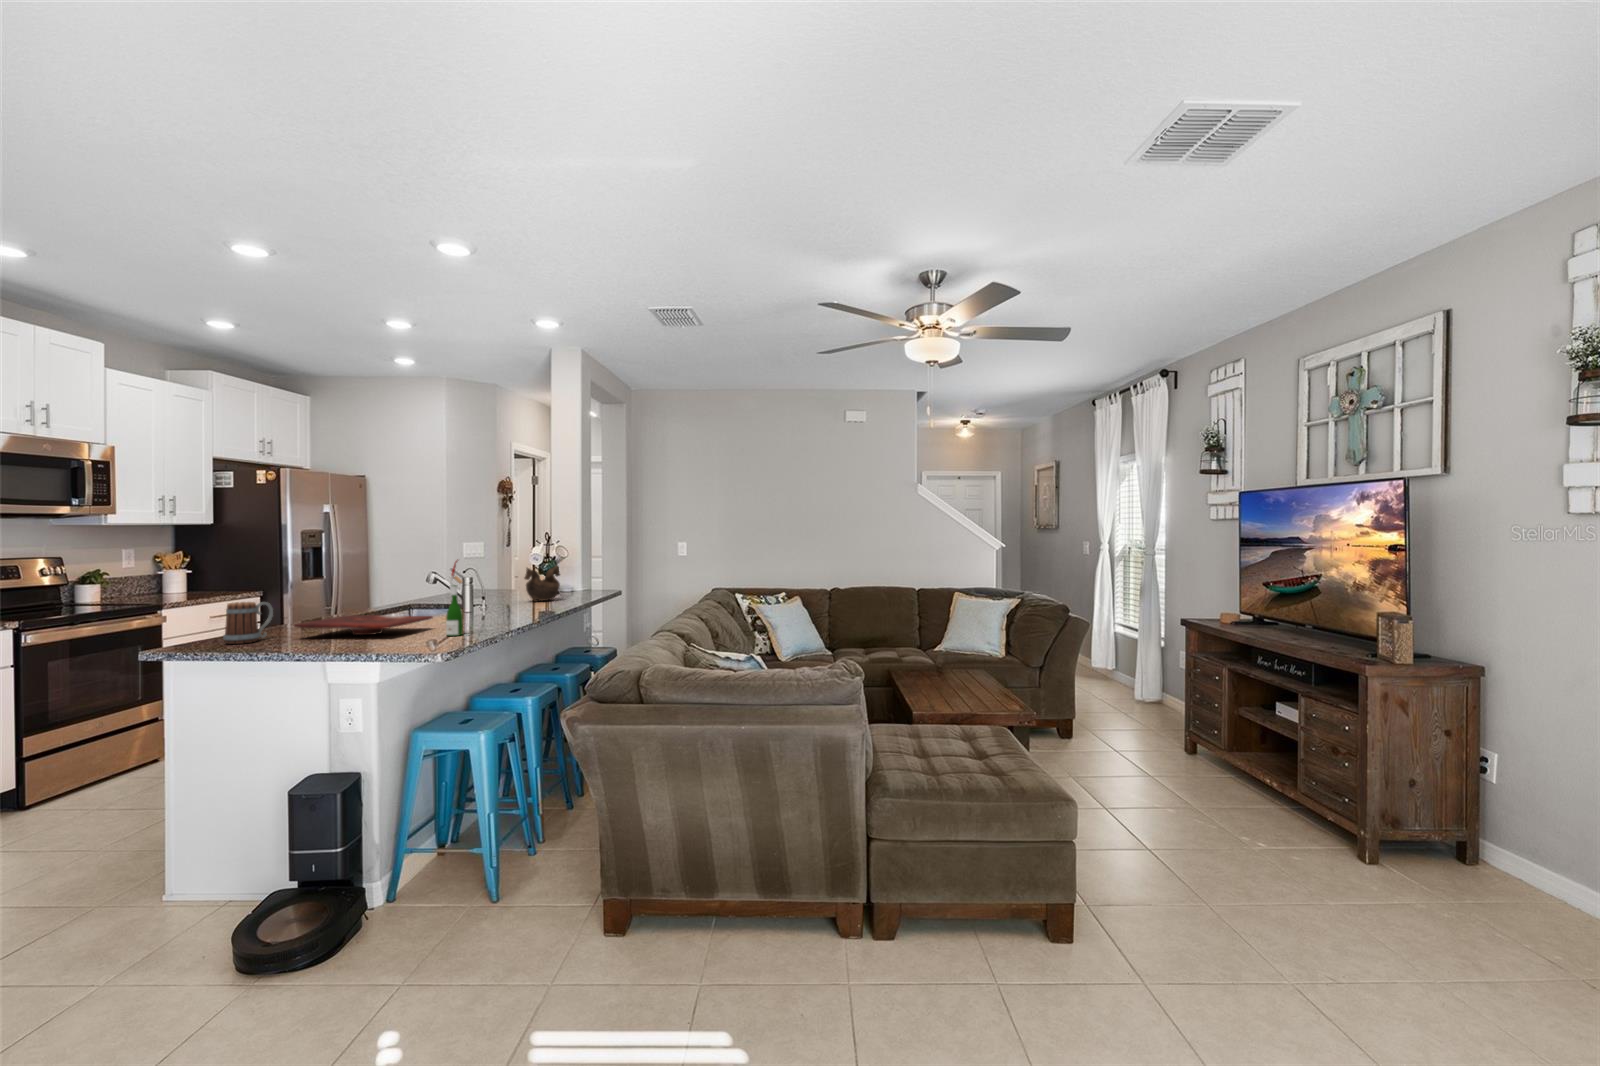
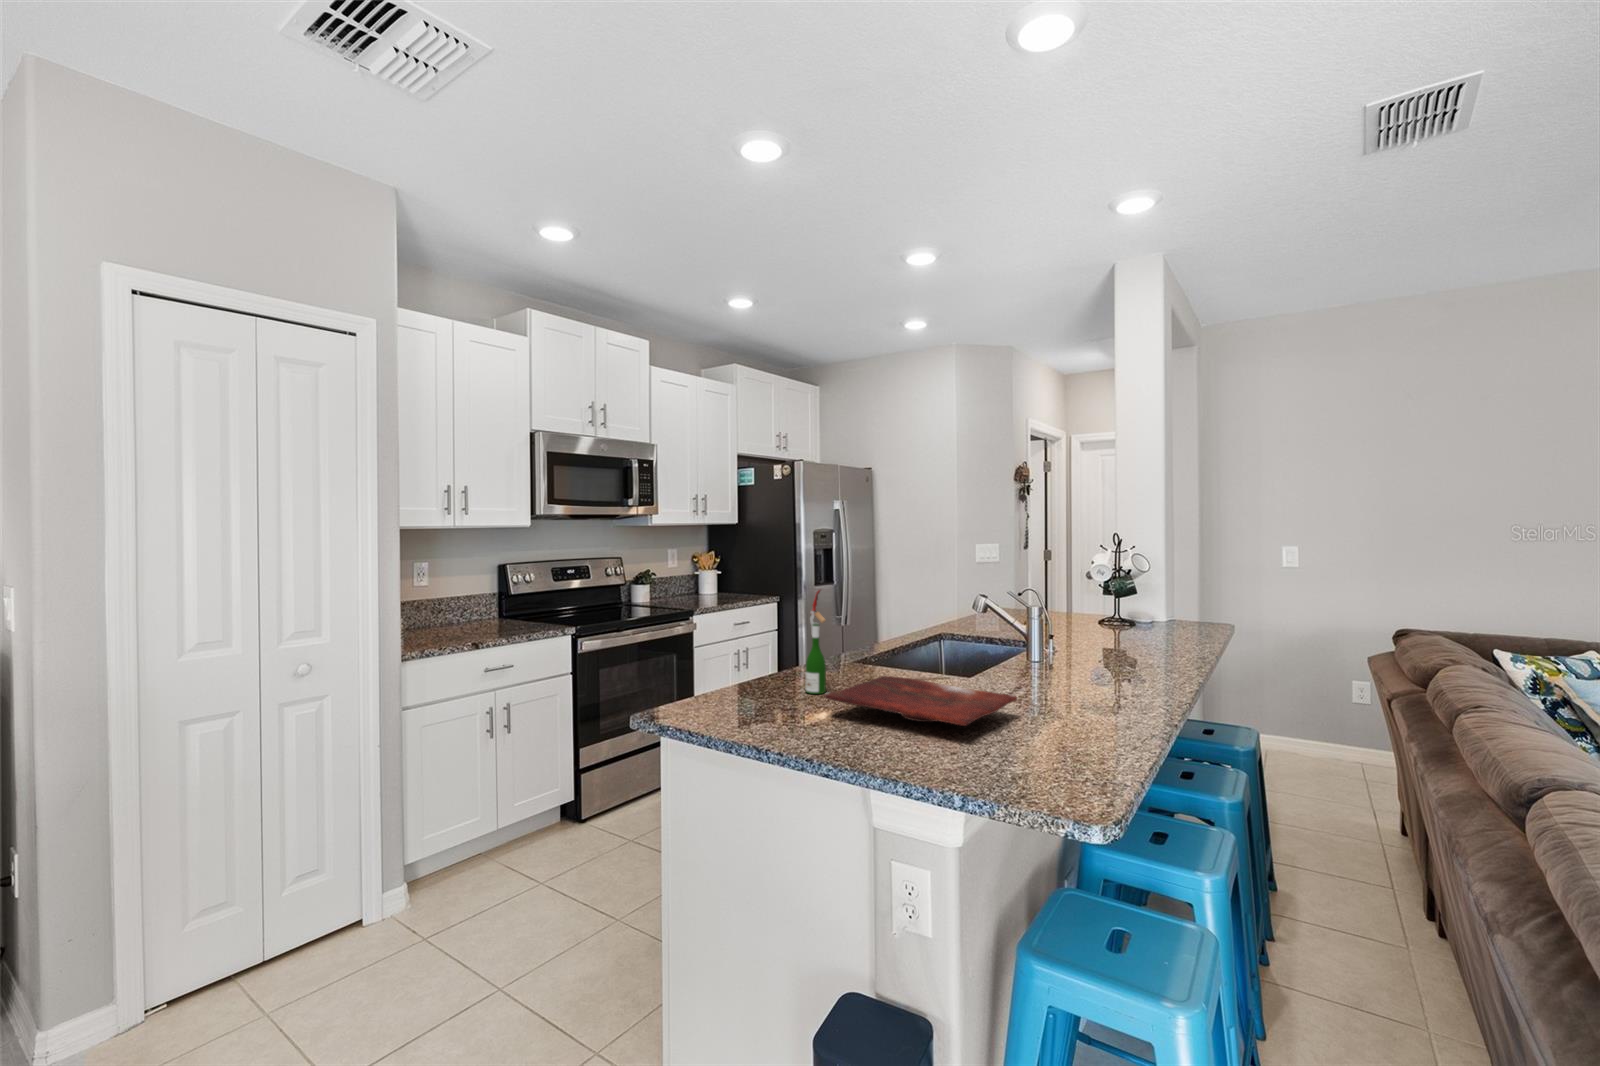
wine bottle: present [446,561,467,636] -> present [806,590,829,694]
decorative bowl: present [524,566,560,601] -> none [1107,594,1162,651]
mug: present [223,602,273,644] -> none [740,653,799,717]

